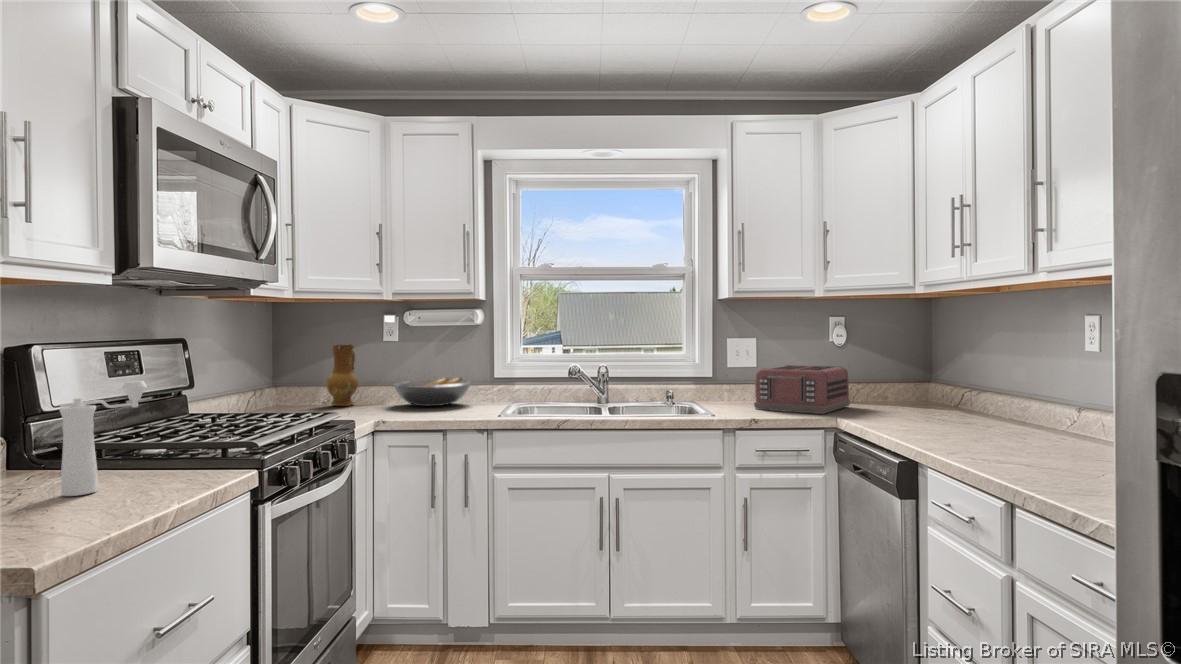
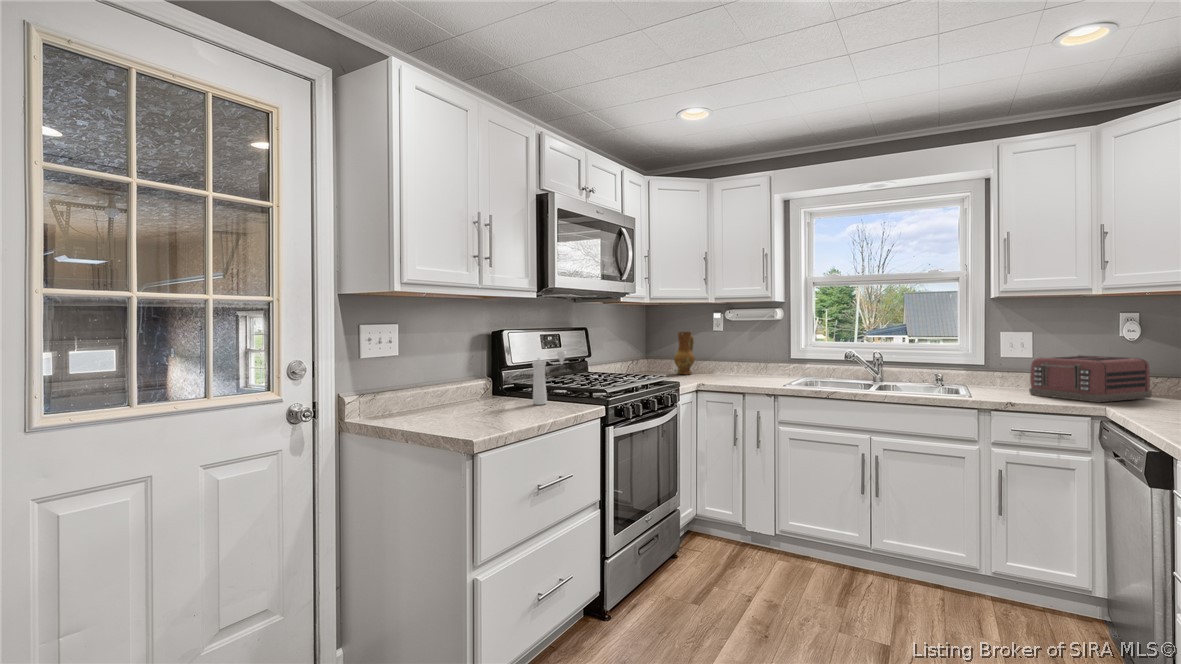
fruit bowl: present [394,378,470,406] -> none [717,357,774,377]

